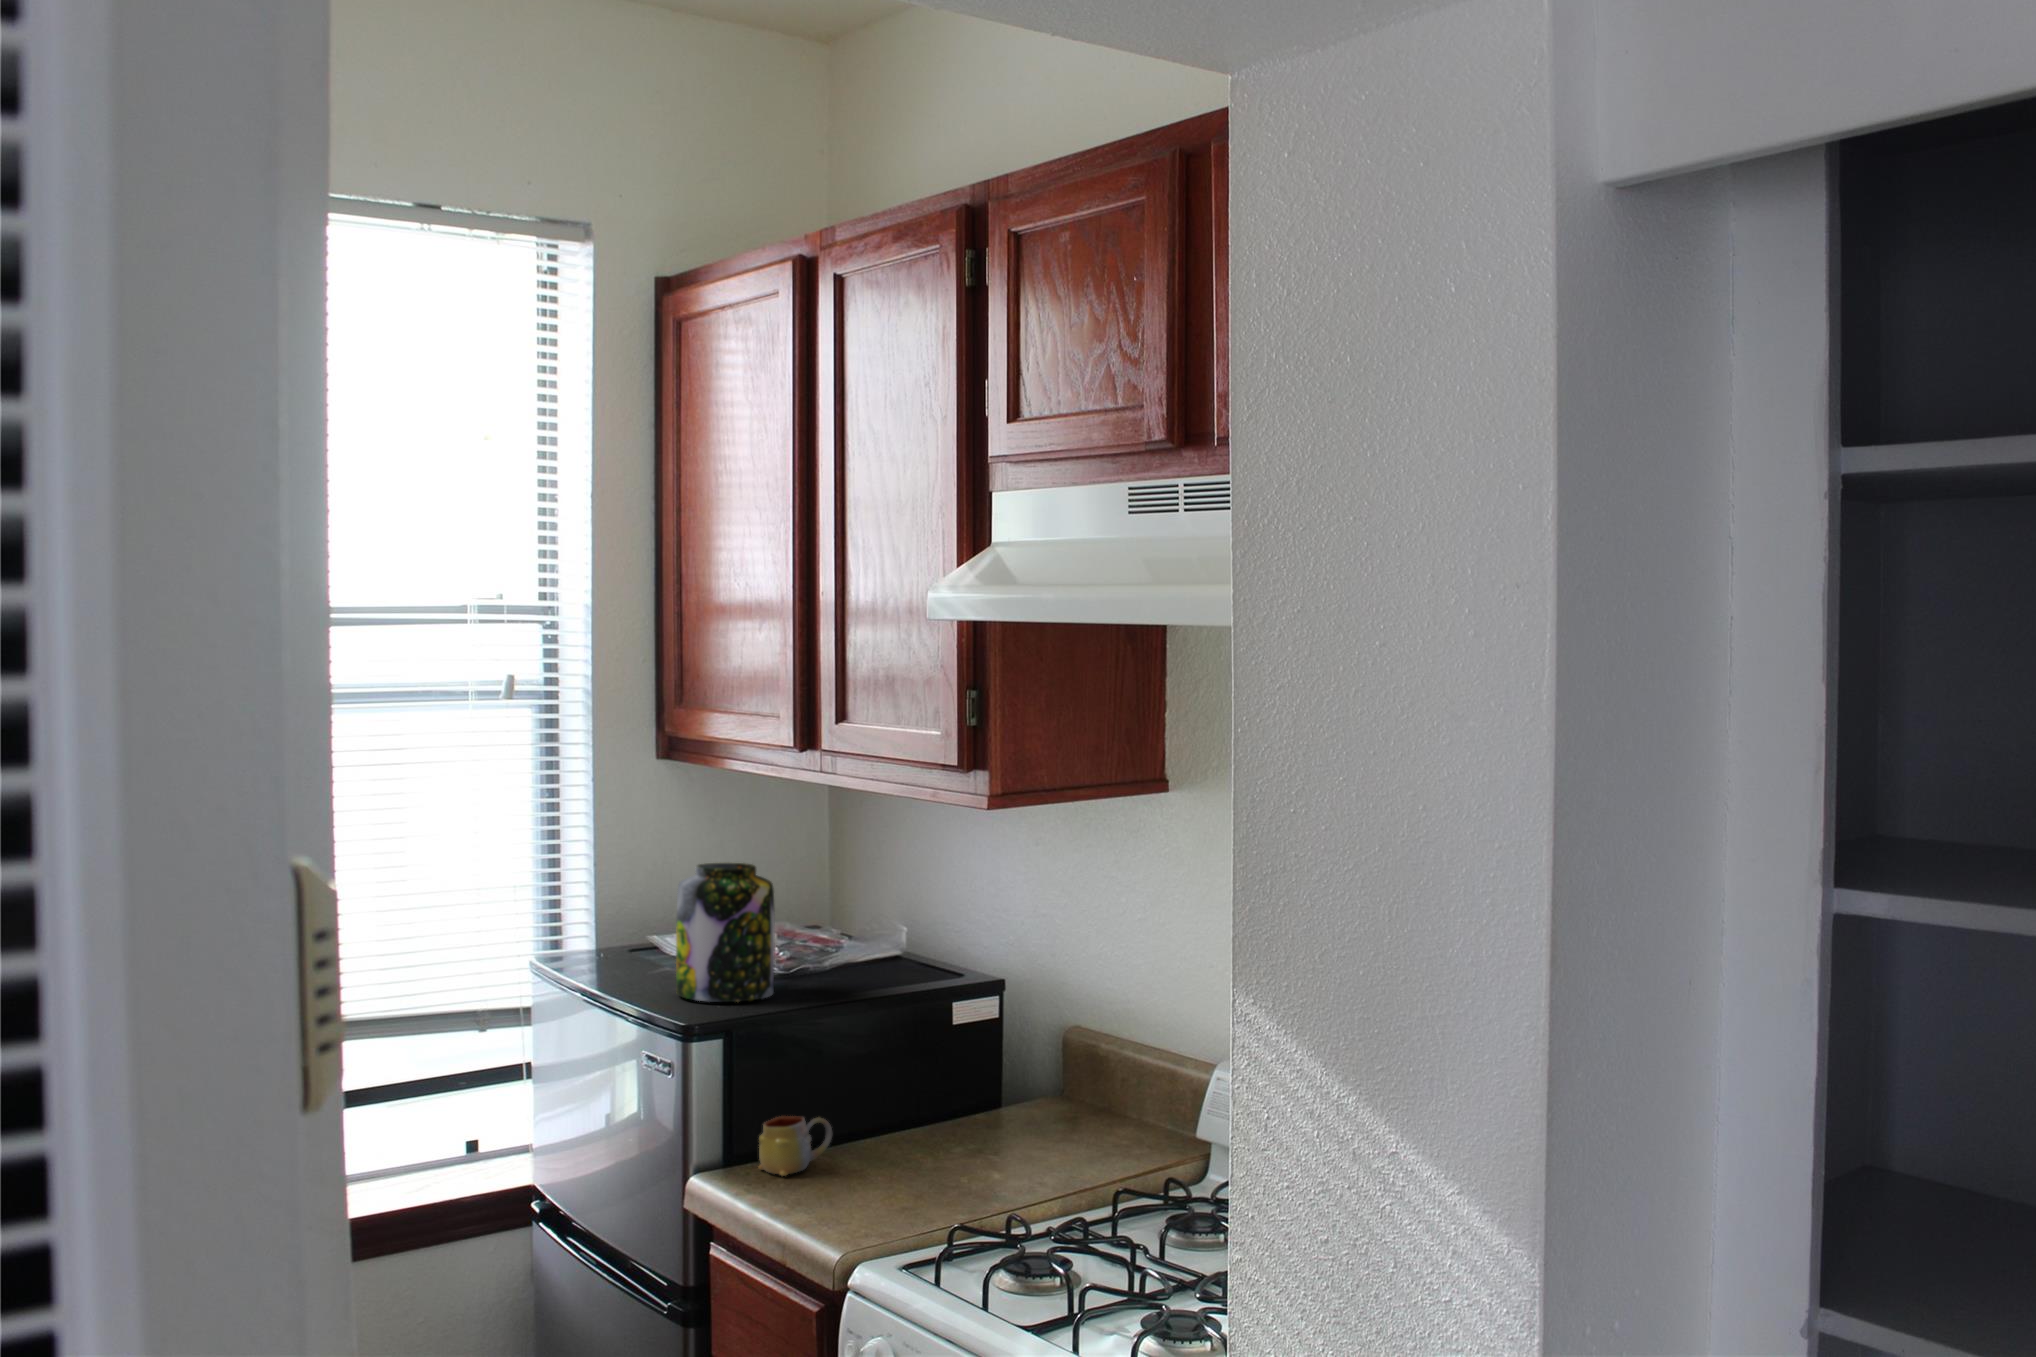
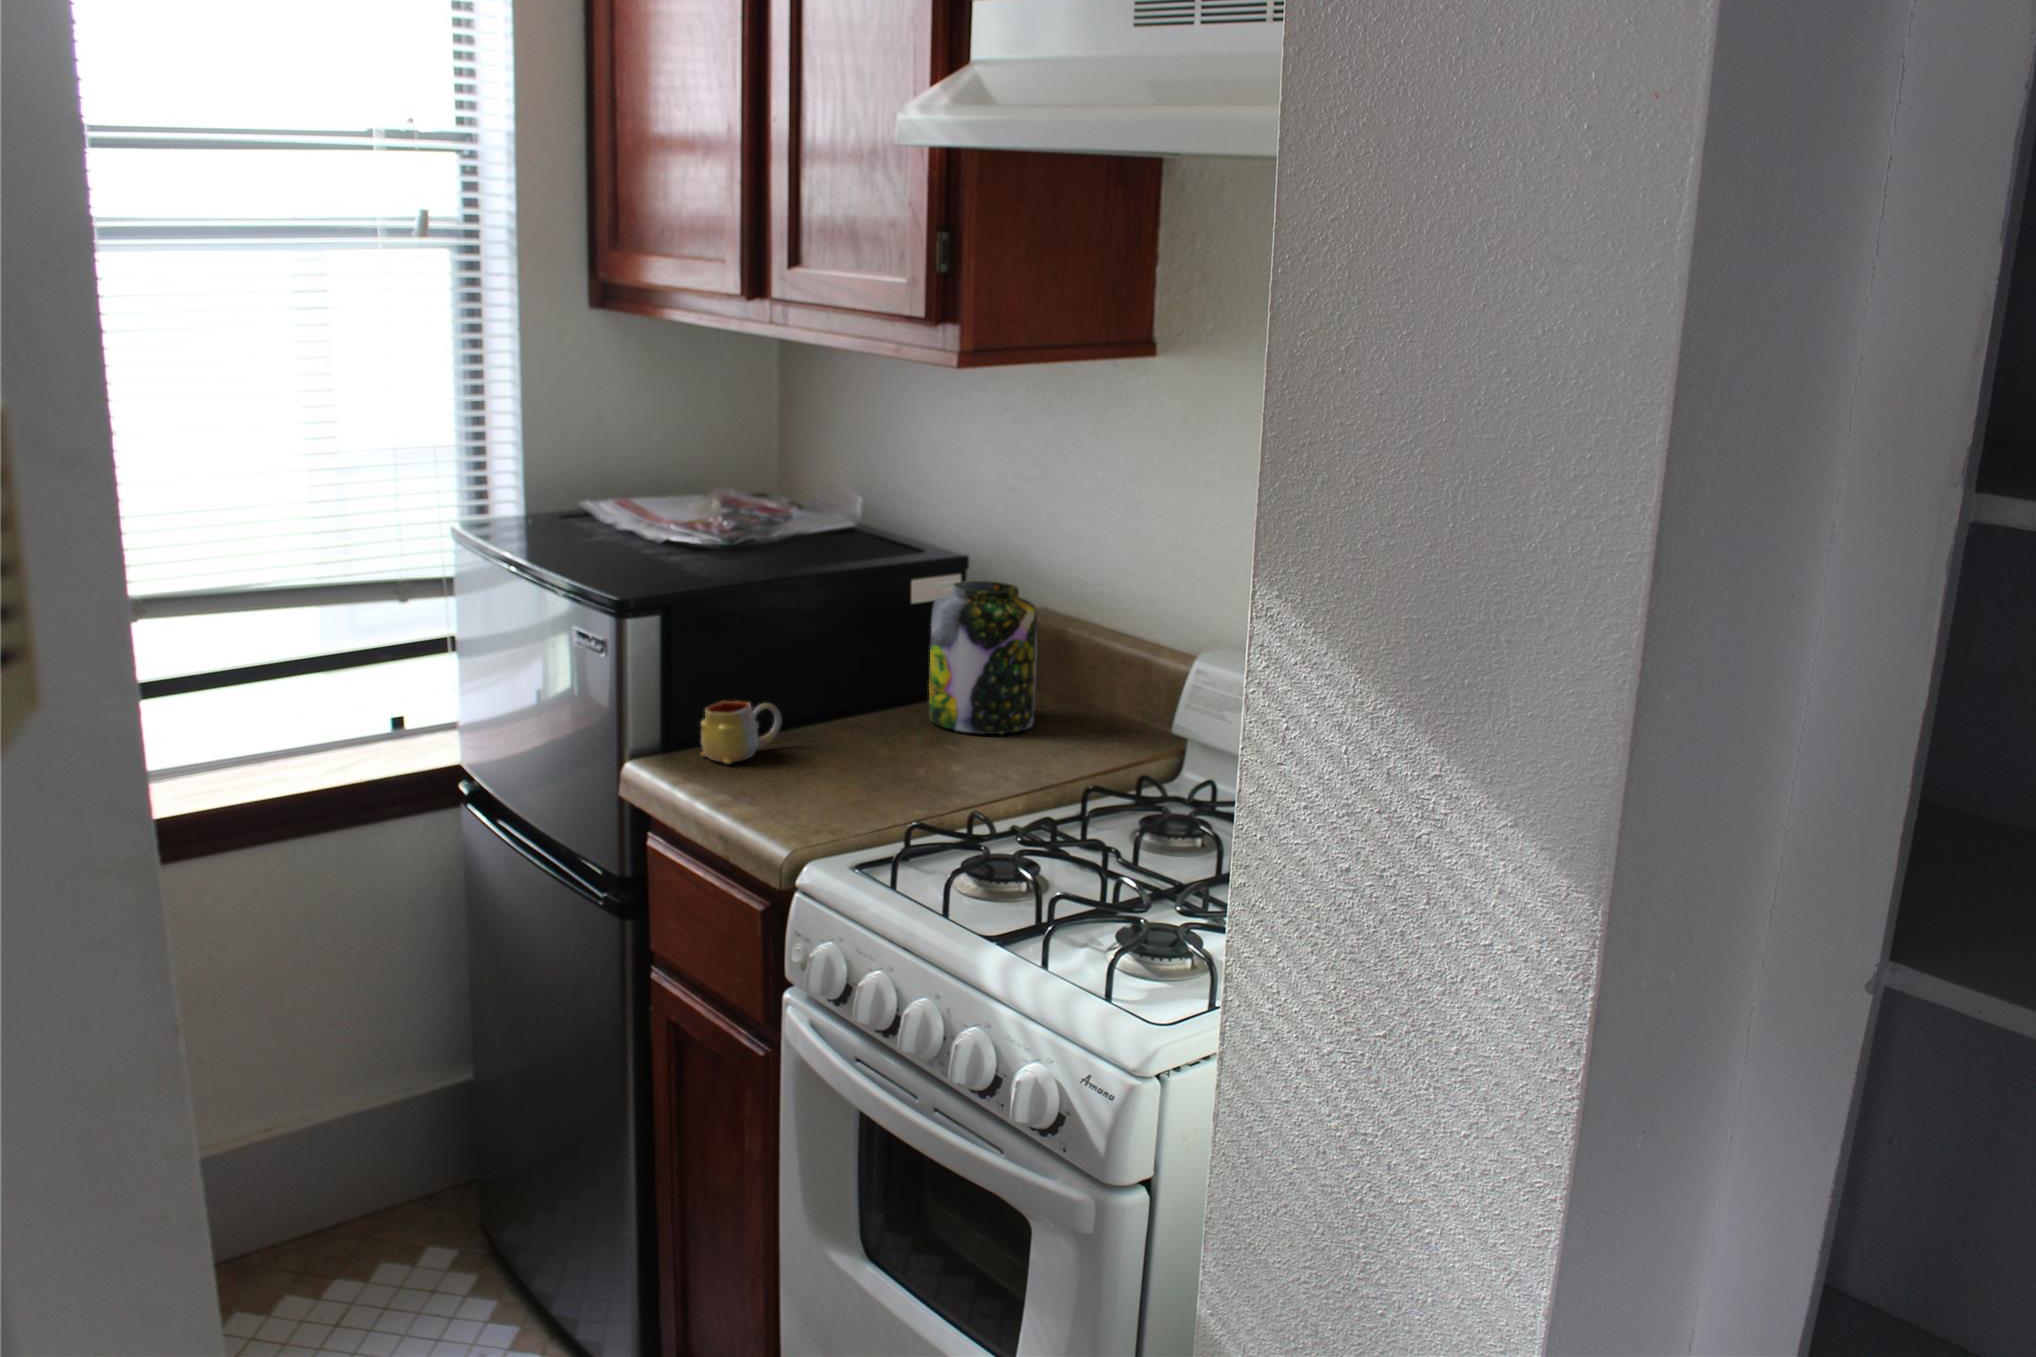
jar: present [676,863,775,1002] -> present [929,581,1037,734]

